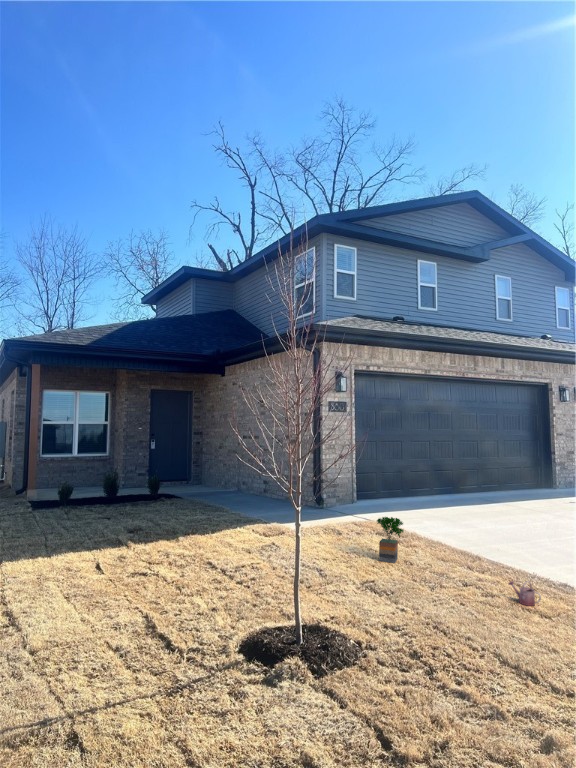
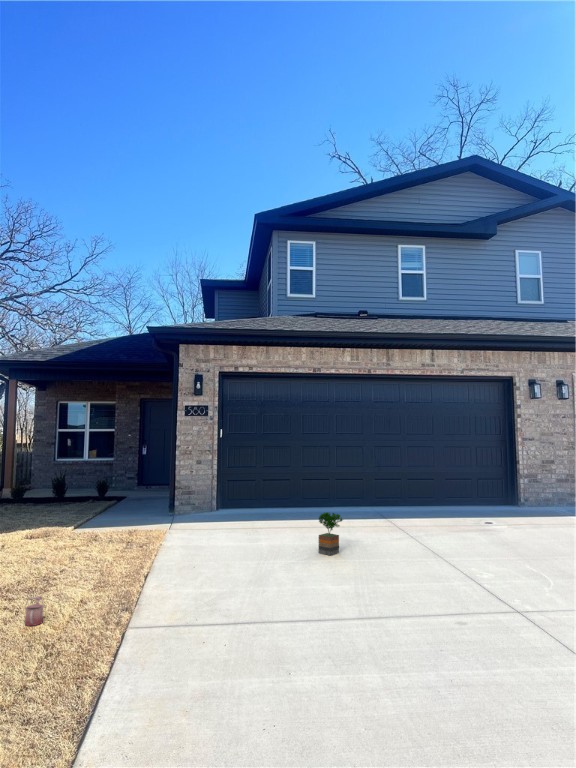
potted tree: present [377,517,404,563] -> present [318,512,343,555]

